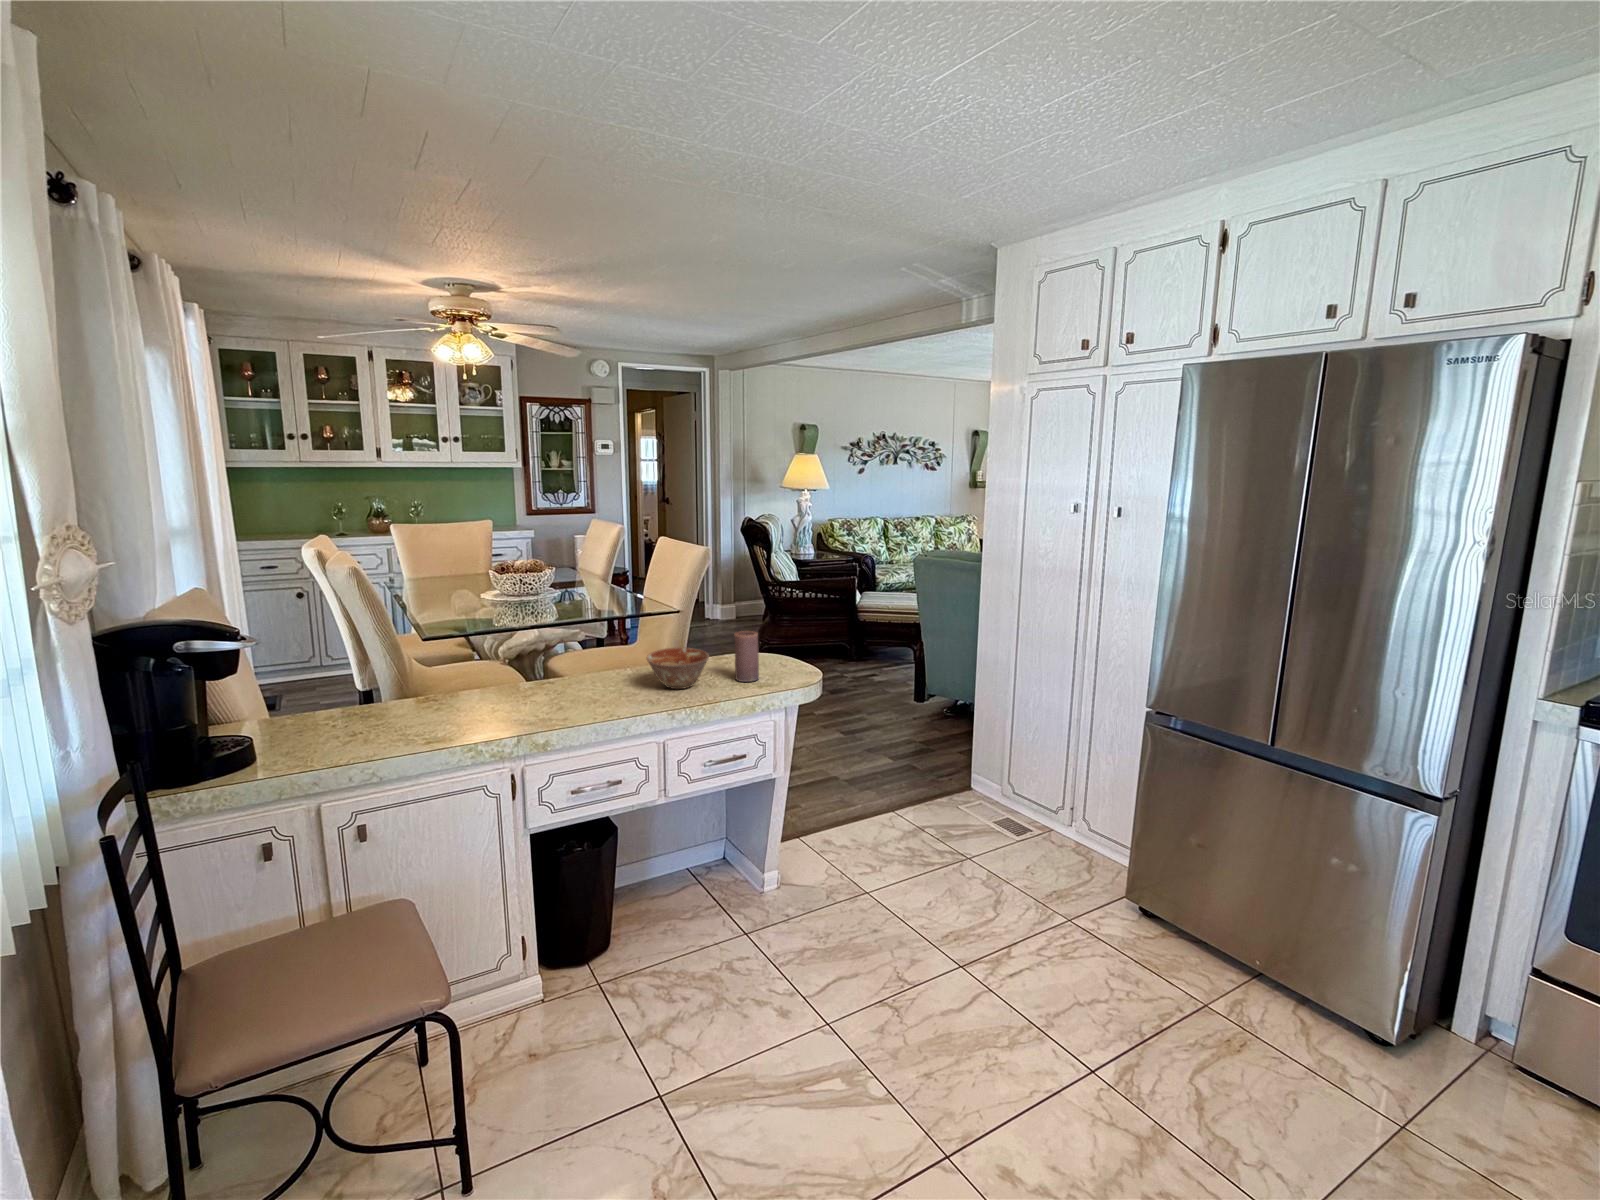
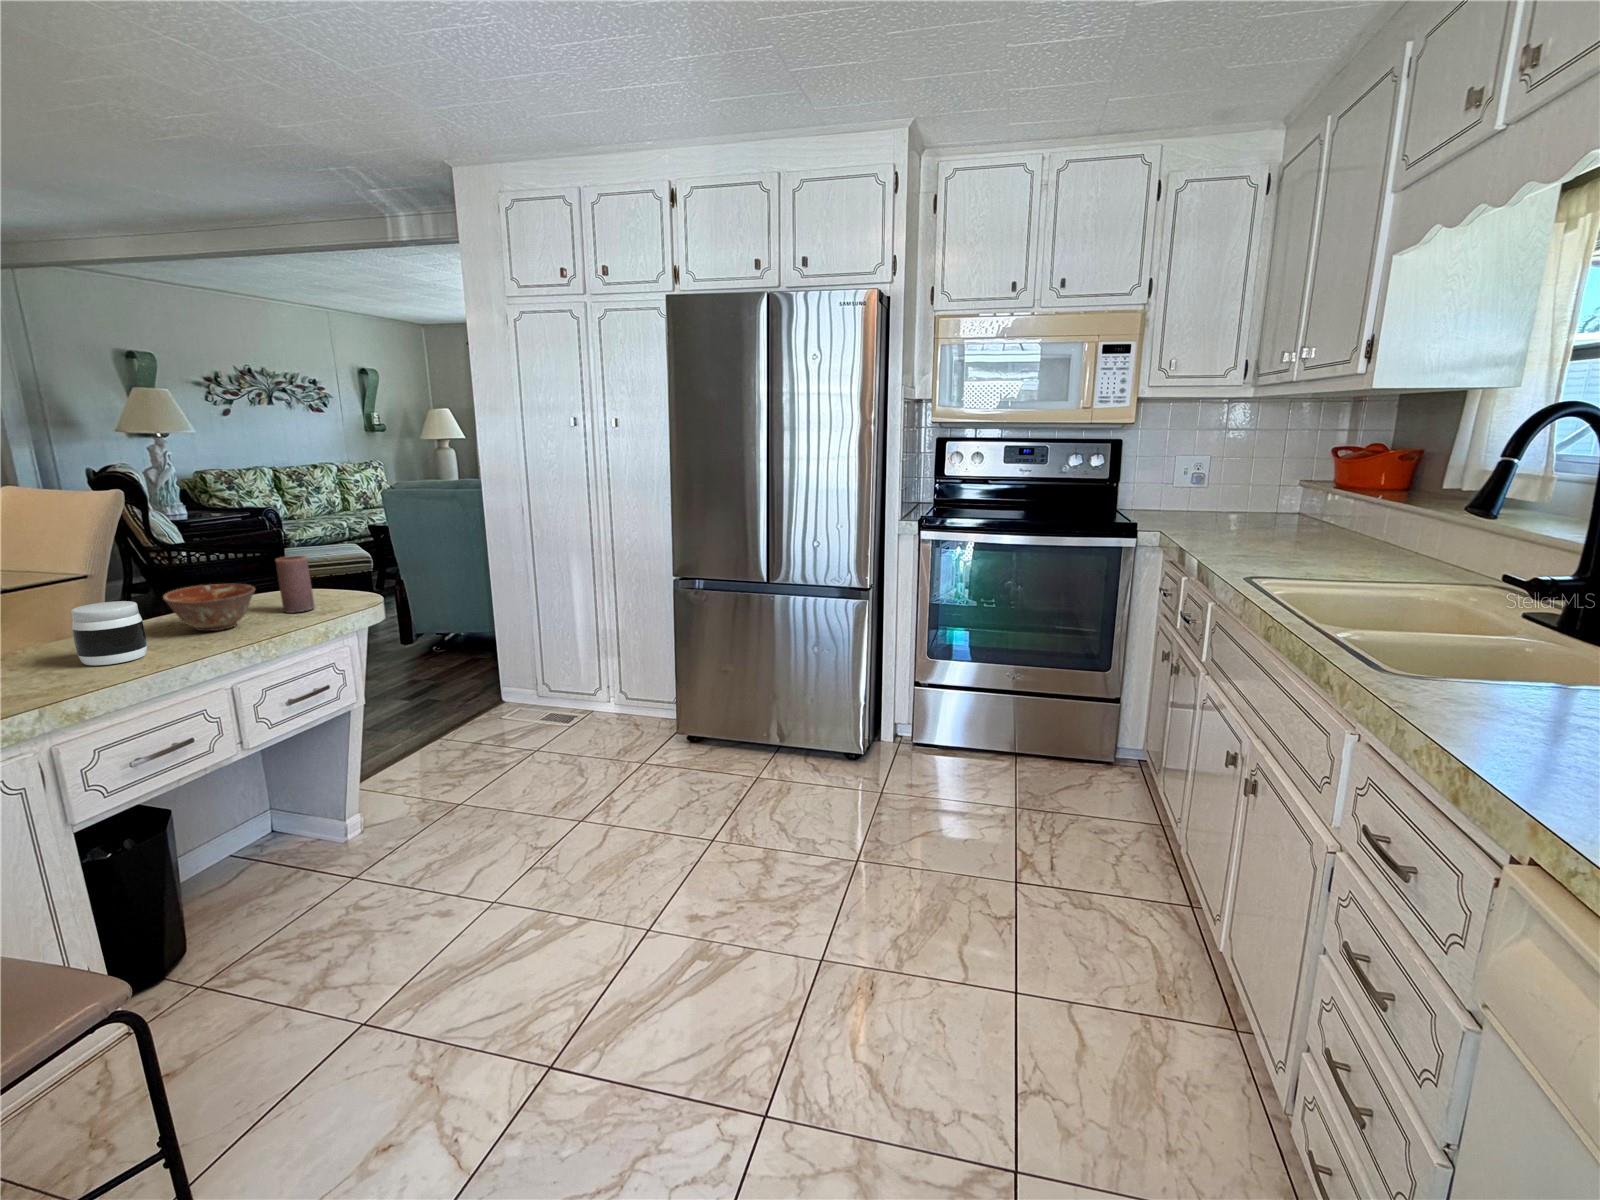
jar: none [574,657,617,707] -> present [71,601,147,665]

